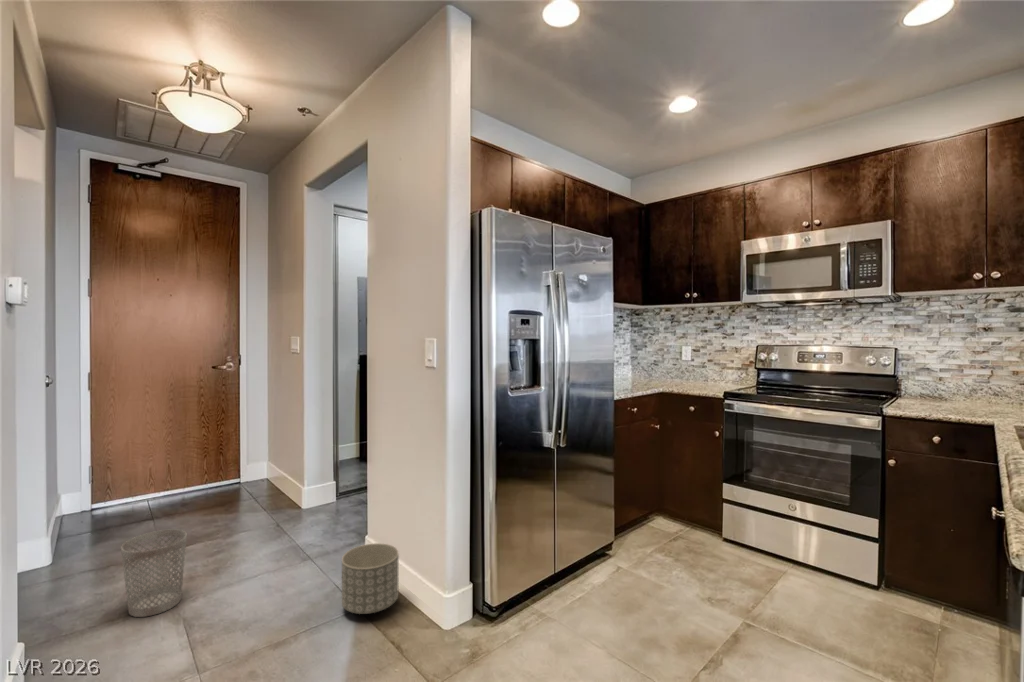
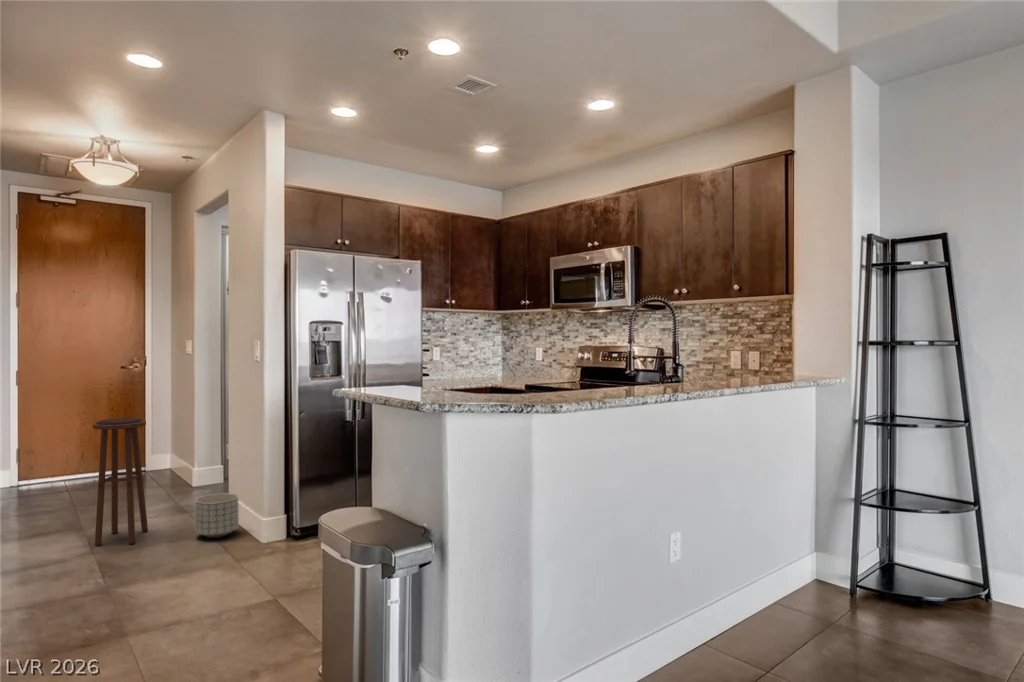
stool: none [193,445,270,640] -> present [93,418,148,546]
wastebasket: present [121,530,187,617] -> none [45,482,90,537]

